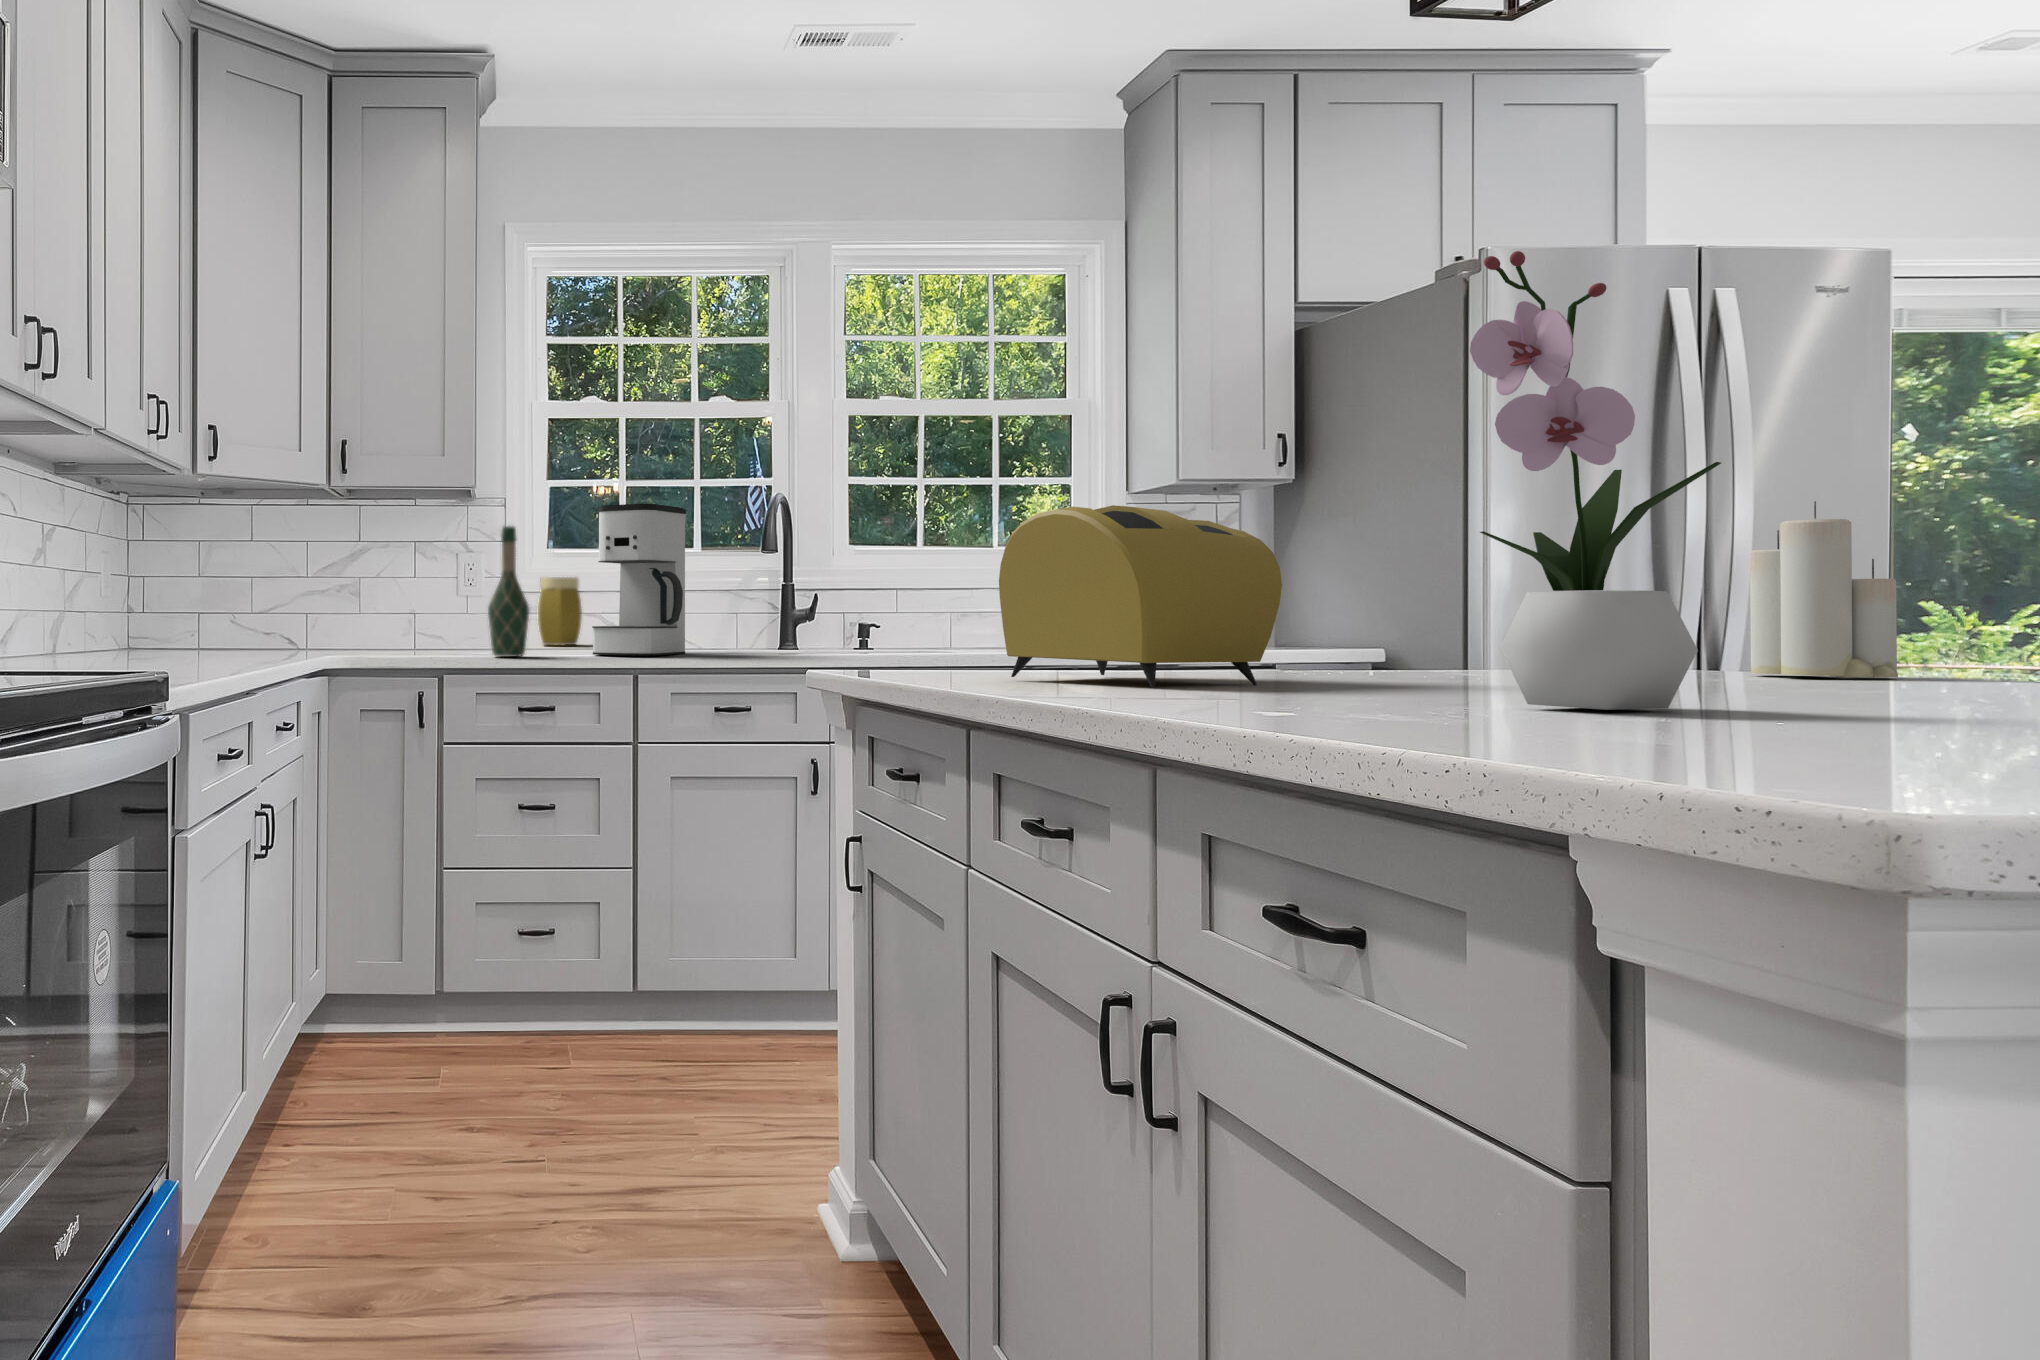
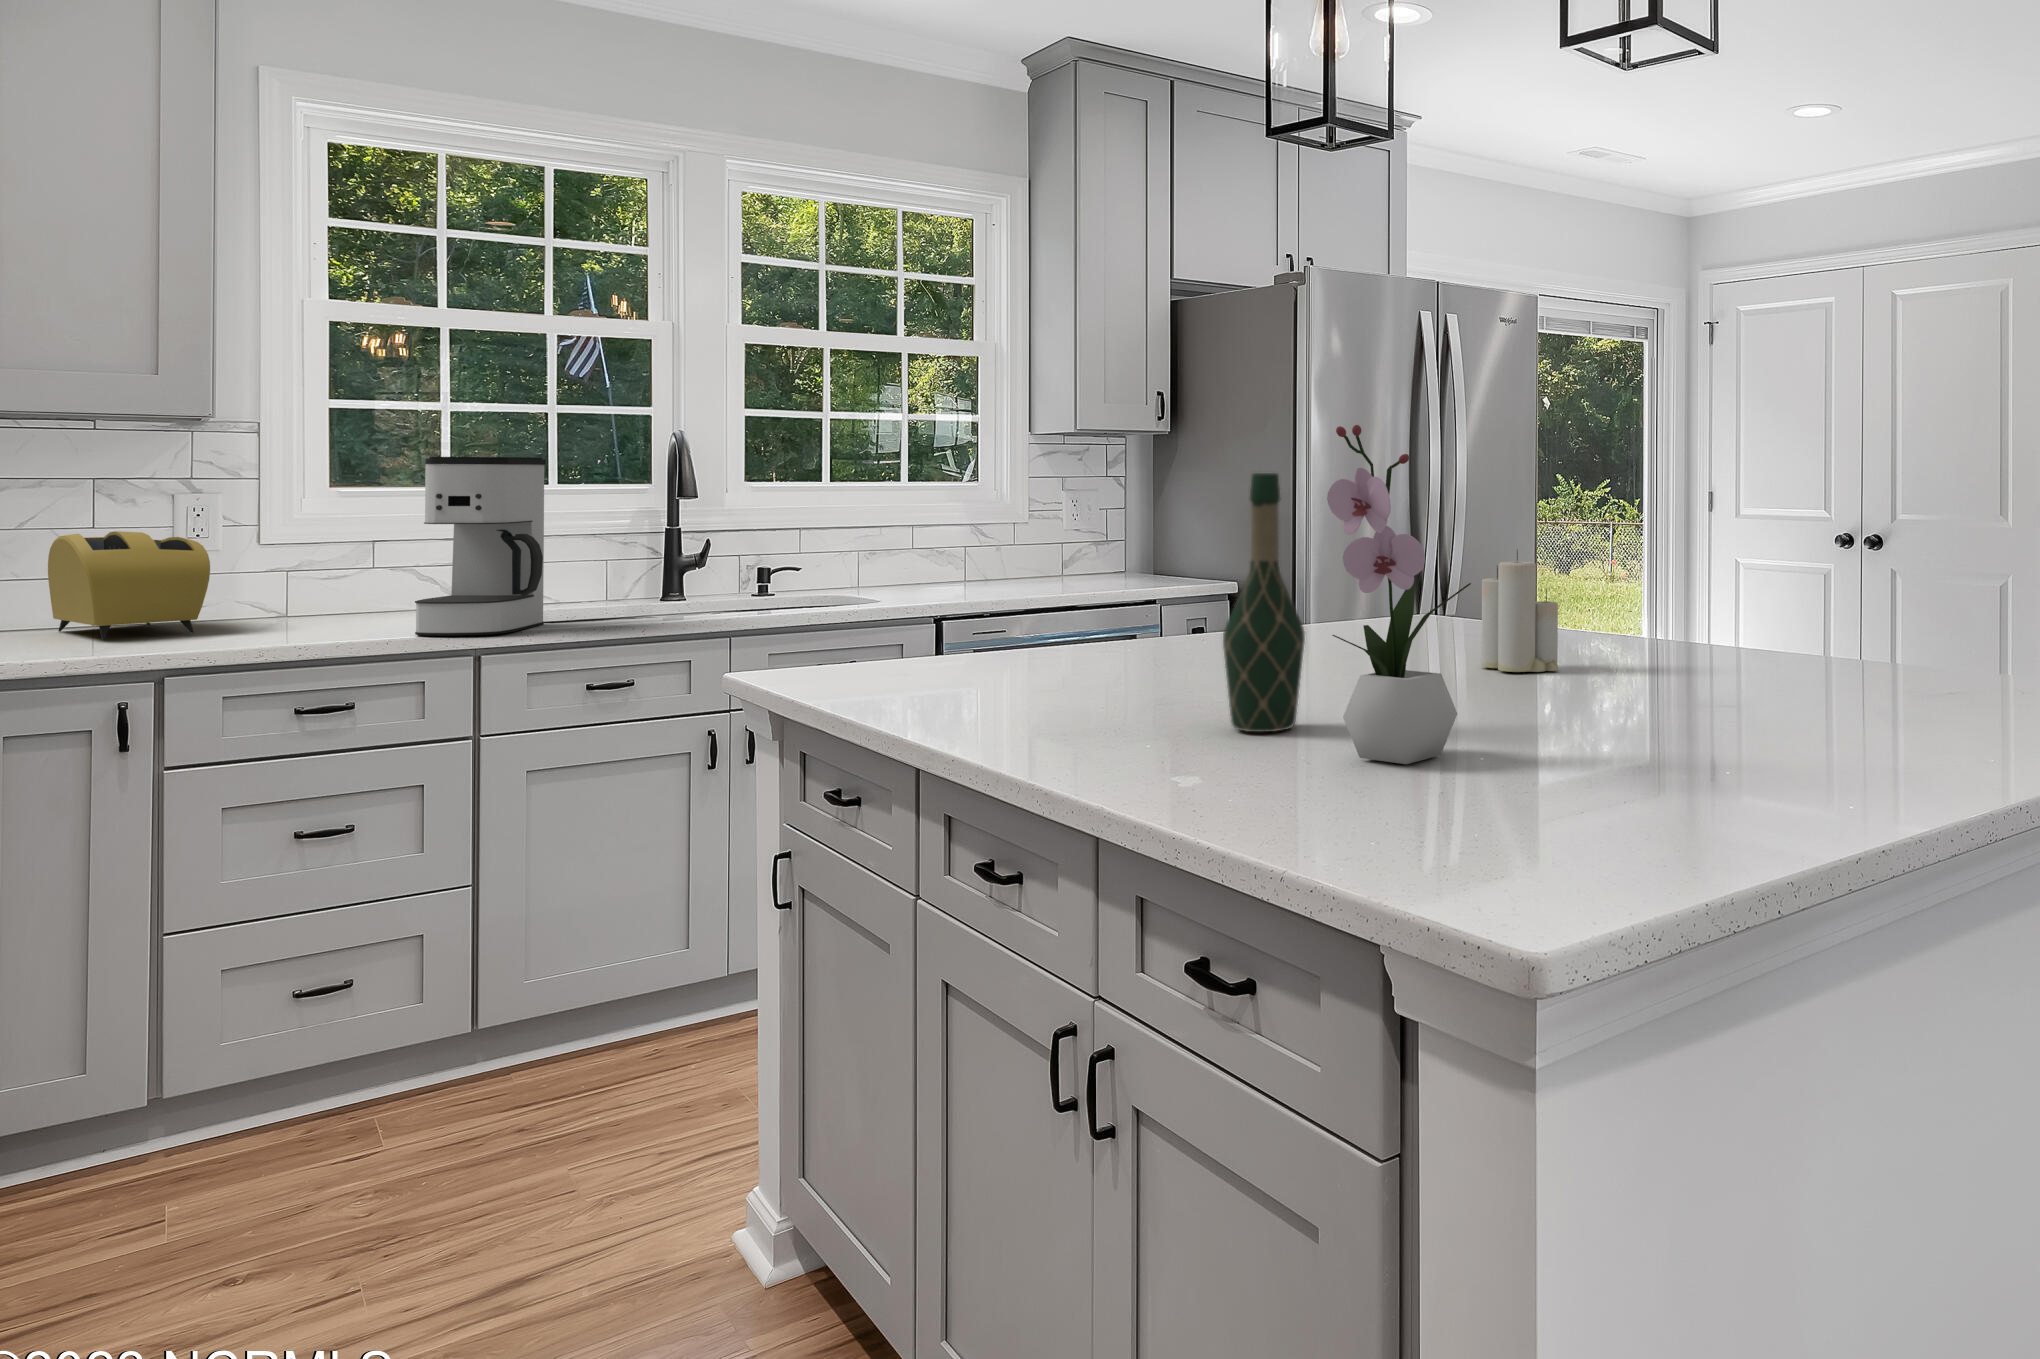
toaster: present [999,505,1282,687] -> present [48,531,210,639]
wine bottle: present [488,526,529,657] -> present [1223,473,1305,732]
jar: present [538,577,582,645] -> none [321,529,390,615]

